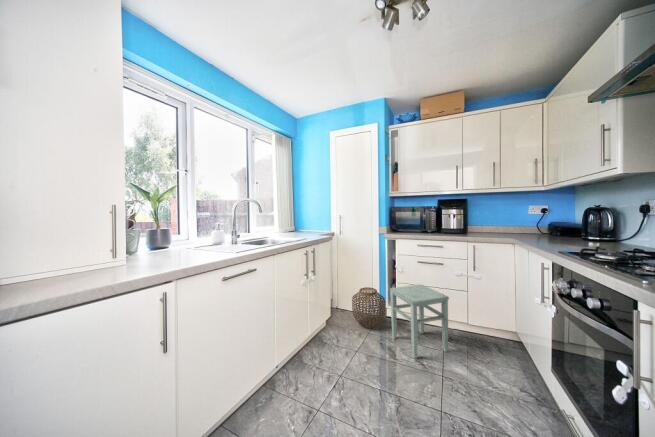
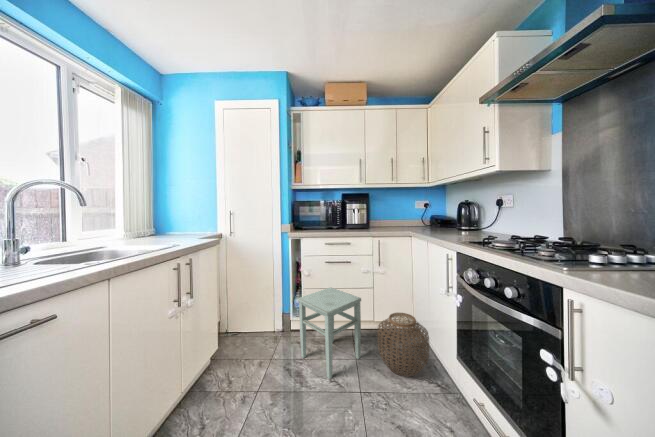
woven basket: present [352,287,385,328] -> present [377,313,429,377]

